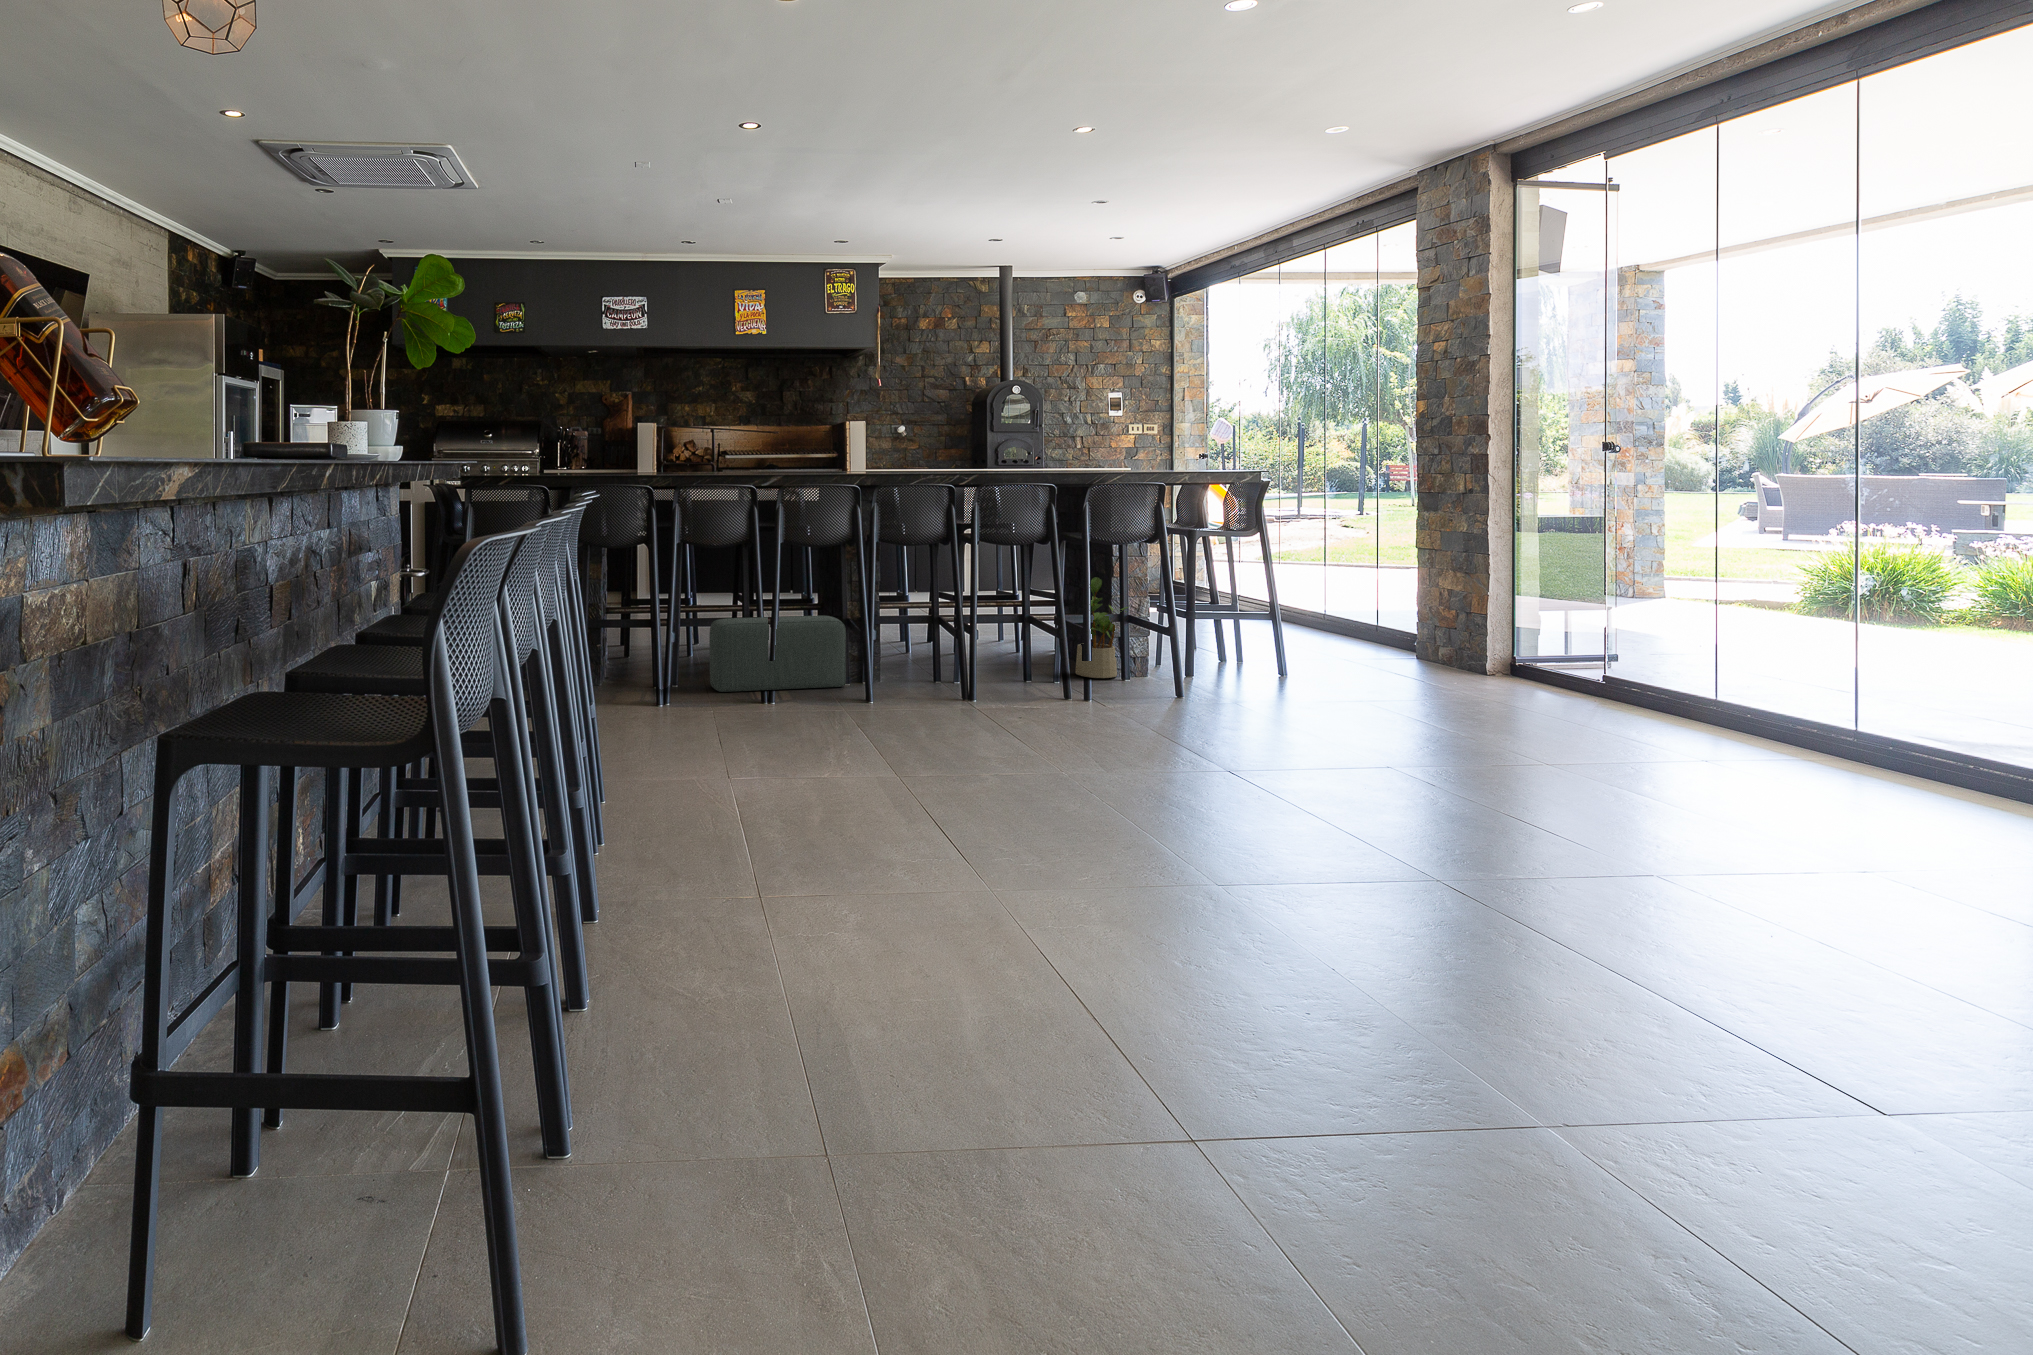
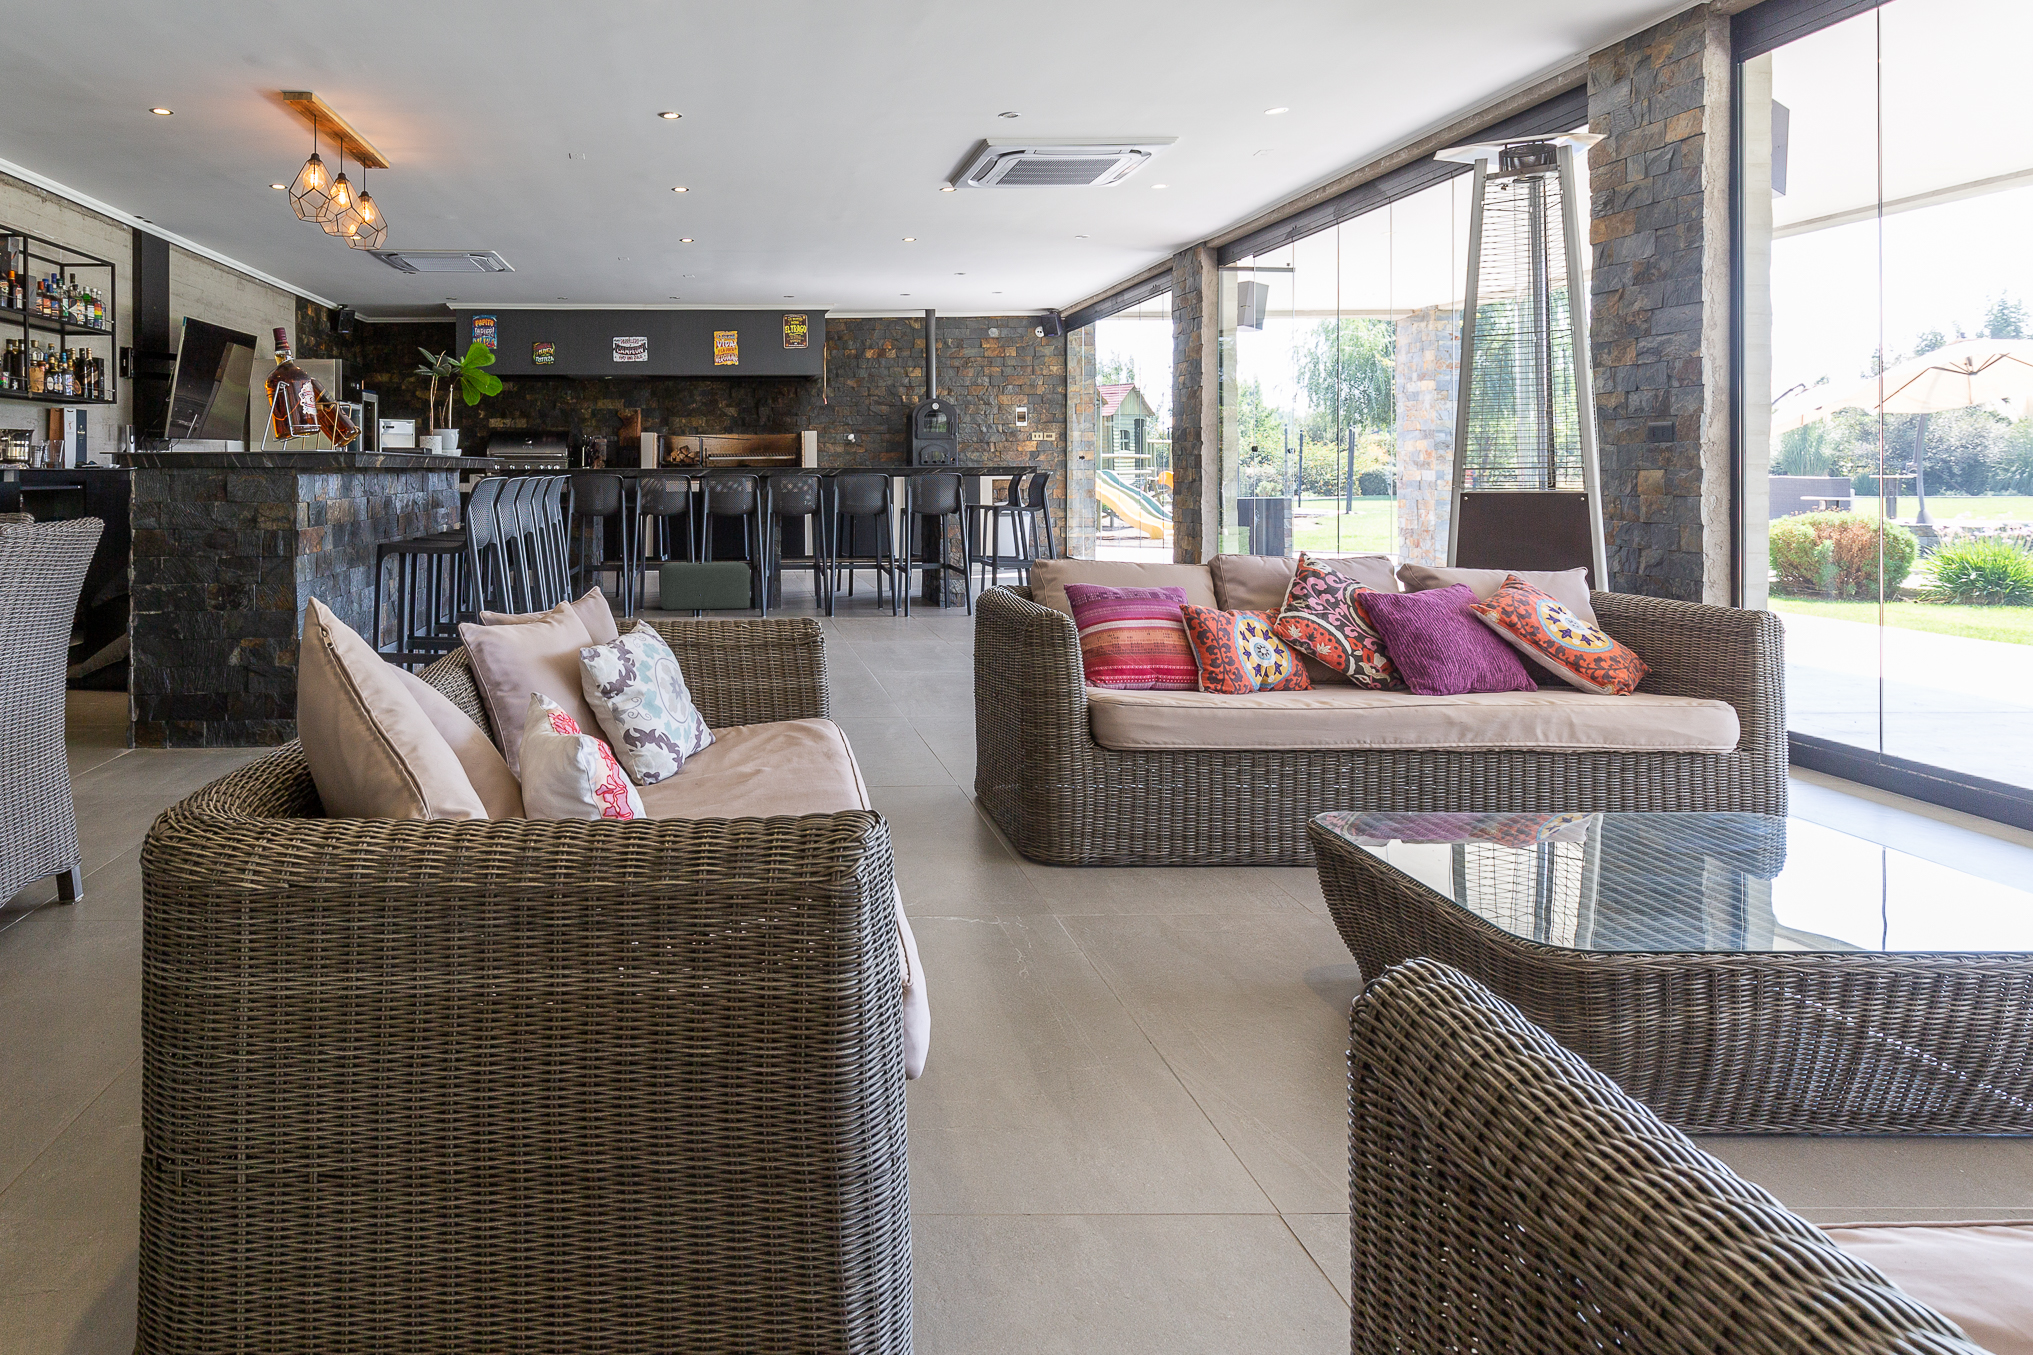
potted plant: present [1076,577,1128,678] -> none [912,539,948,607]

